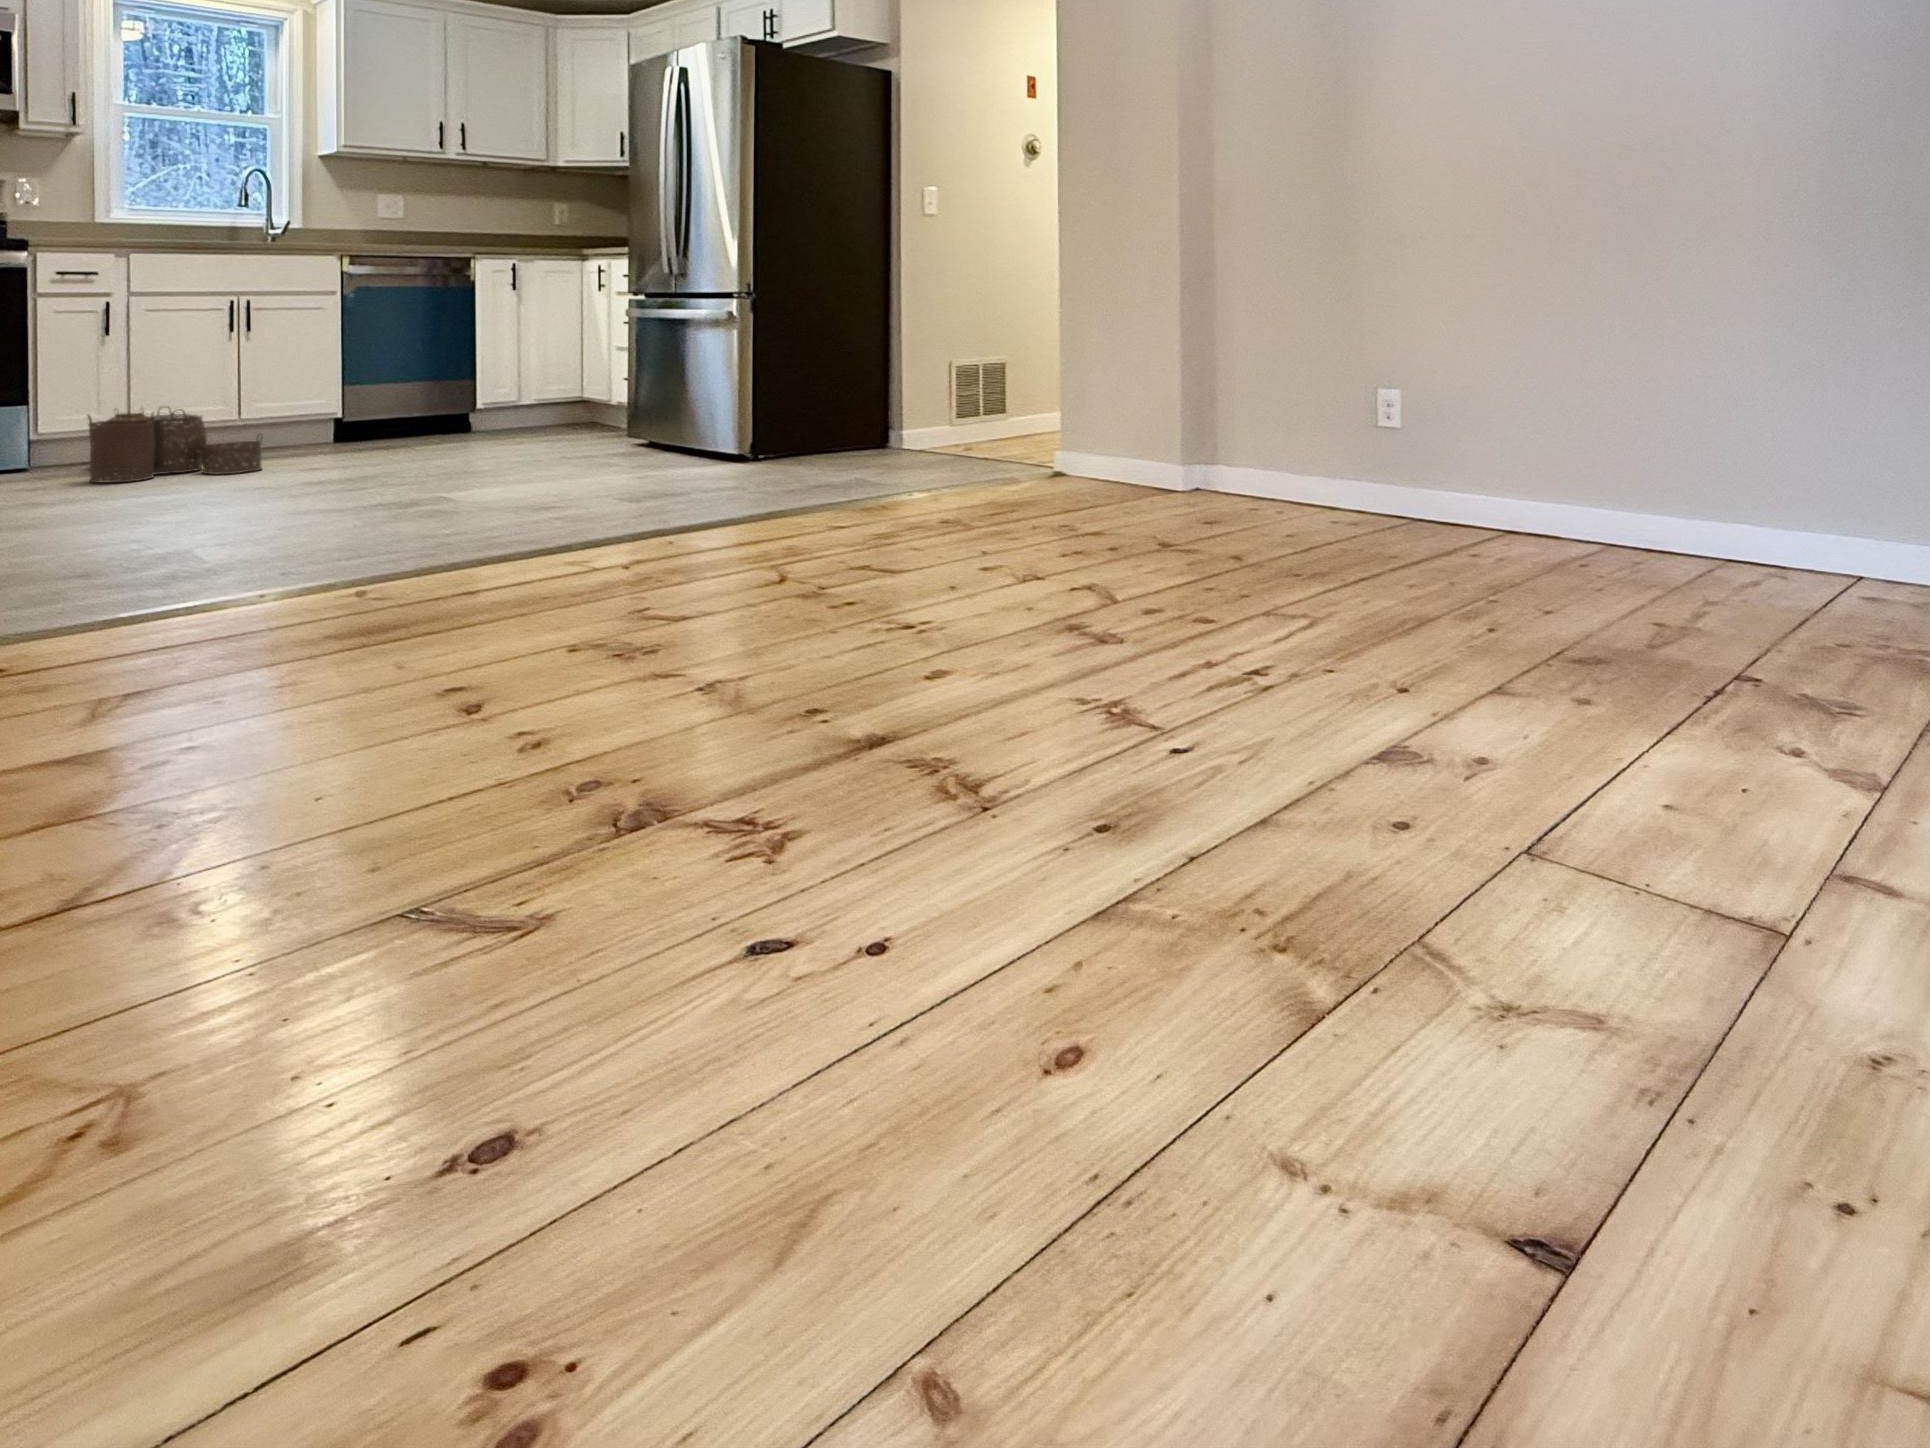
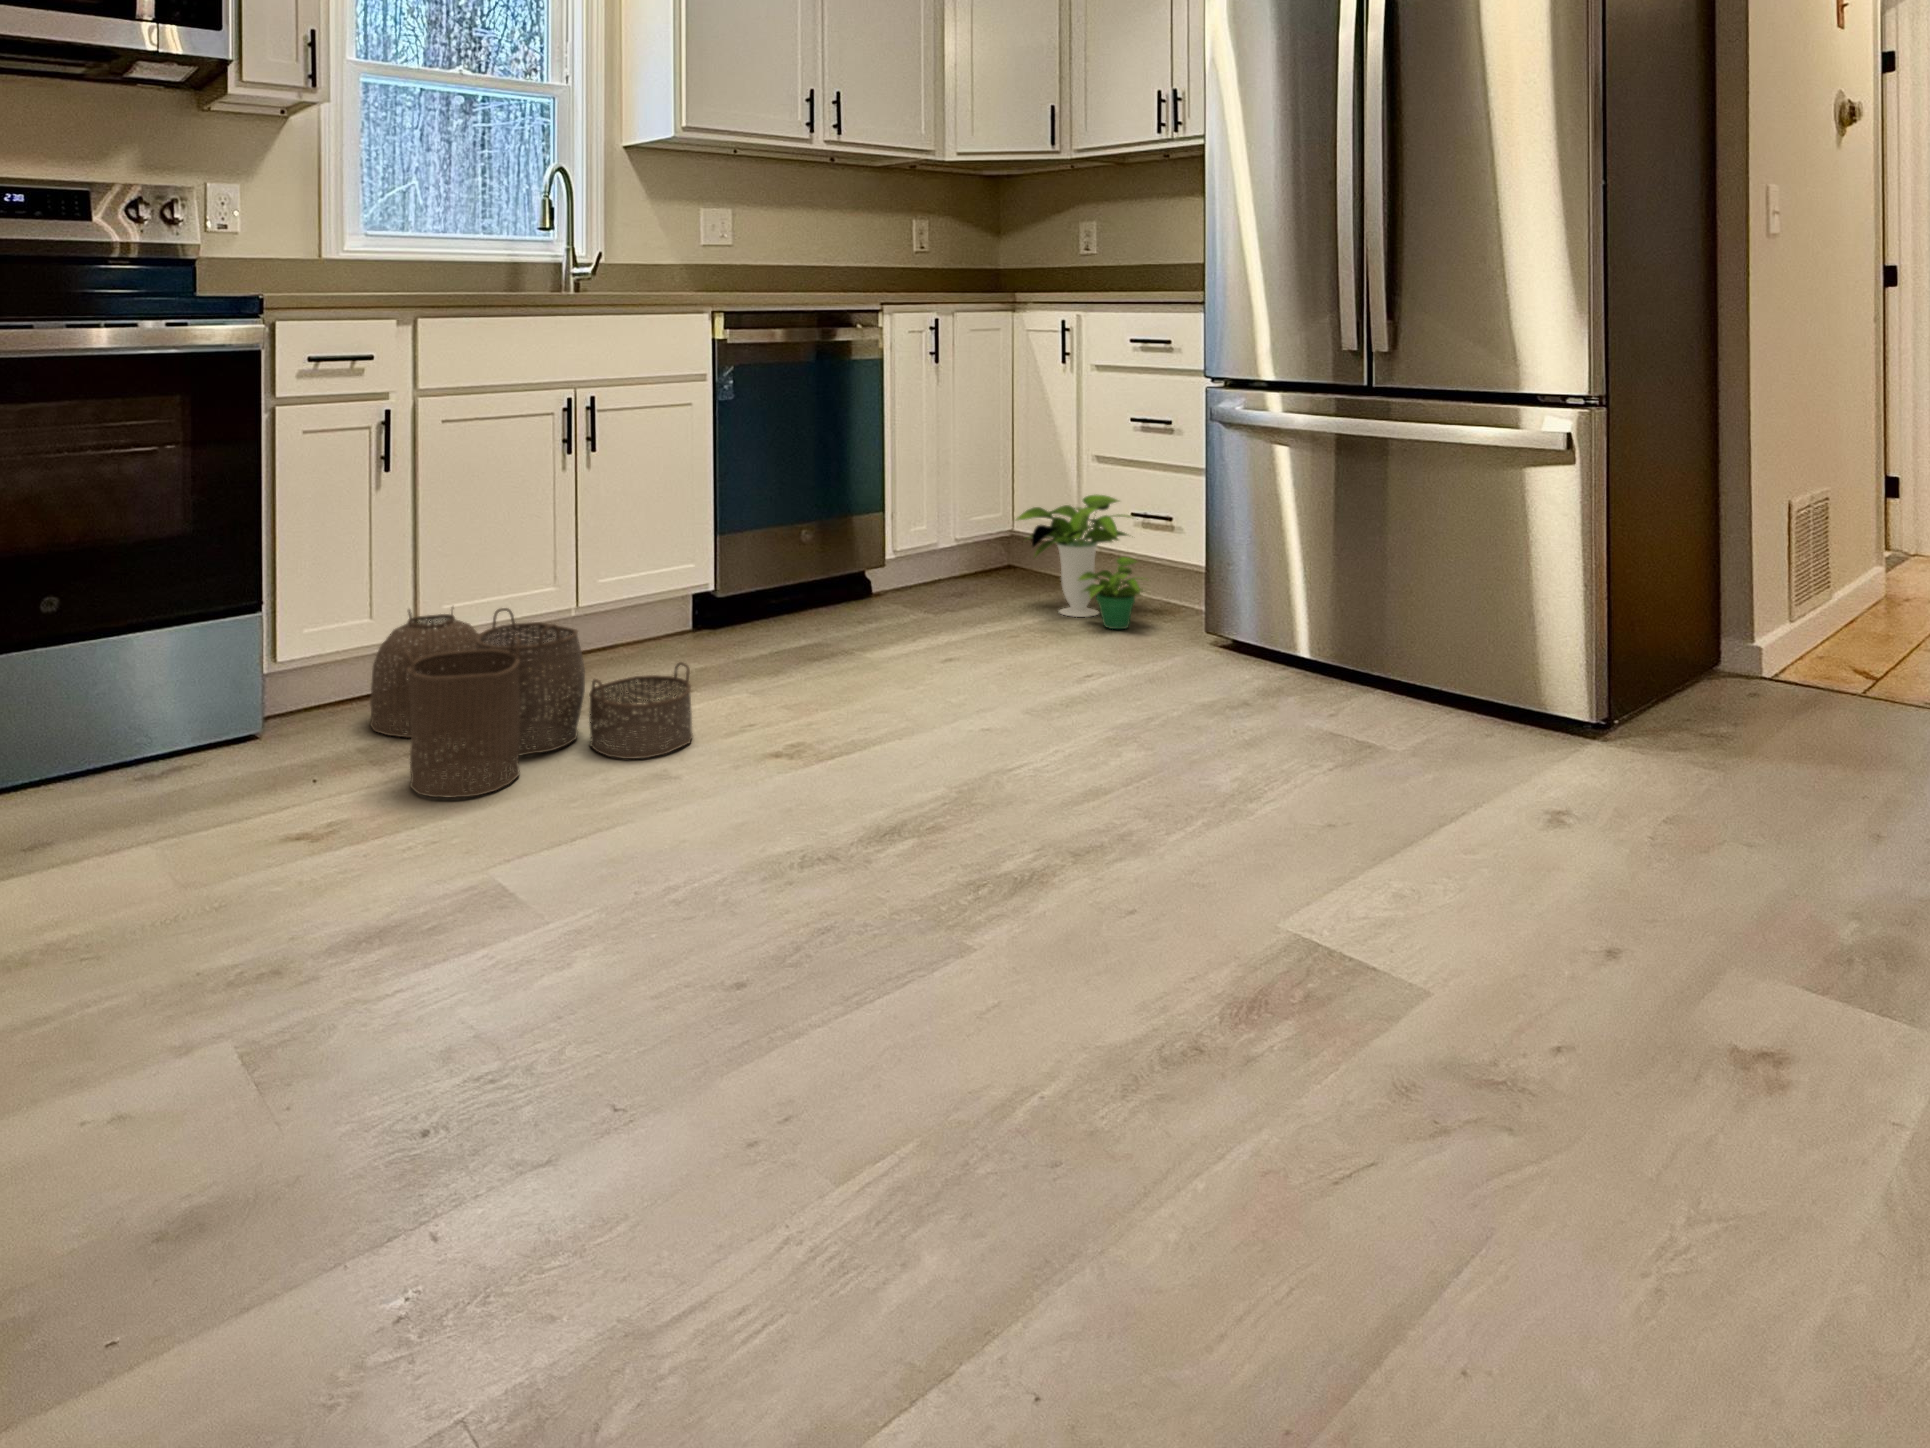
potted plant: none [541,368,616,441] -> present [1016,494,1142,629]

